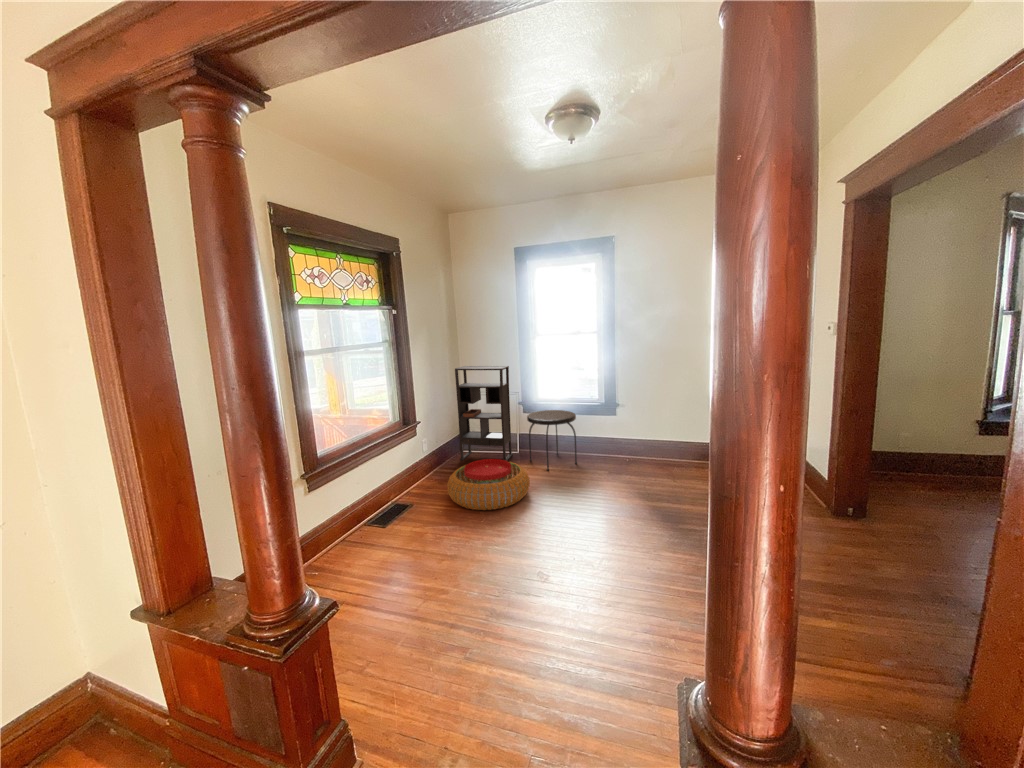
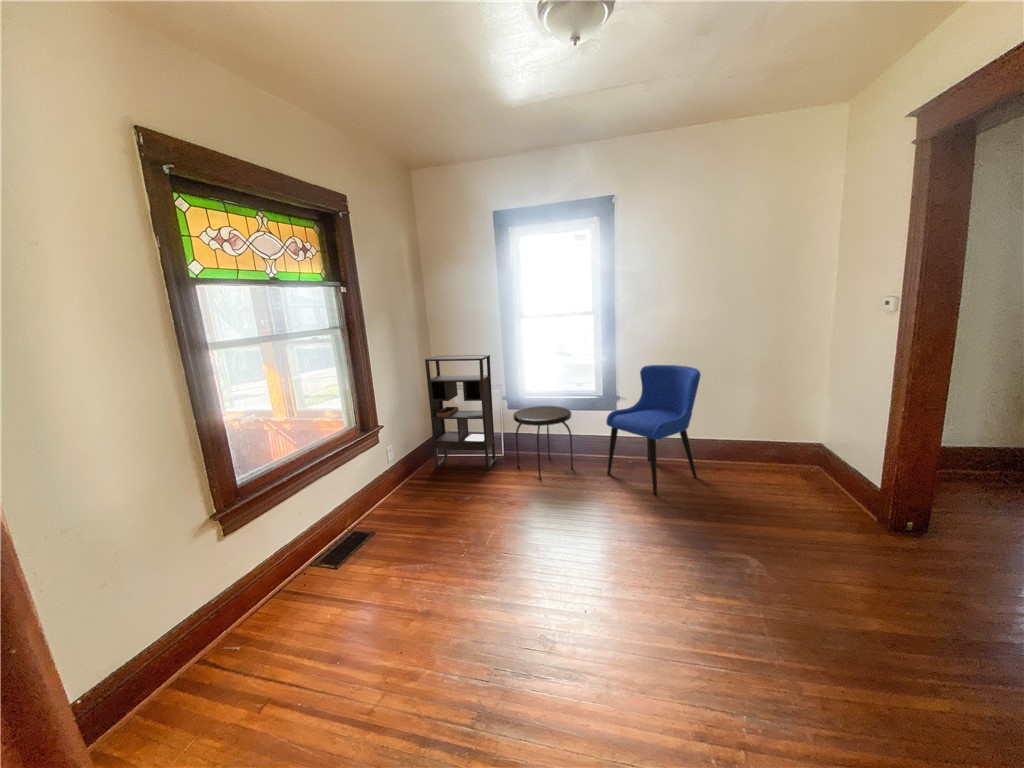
dining chair: none [605,377,684,484] -> present [606,365,701,495]
pouf: present [447,459,530,510] -> none [418,470,520,538]

